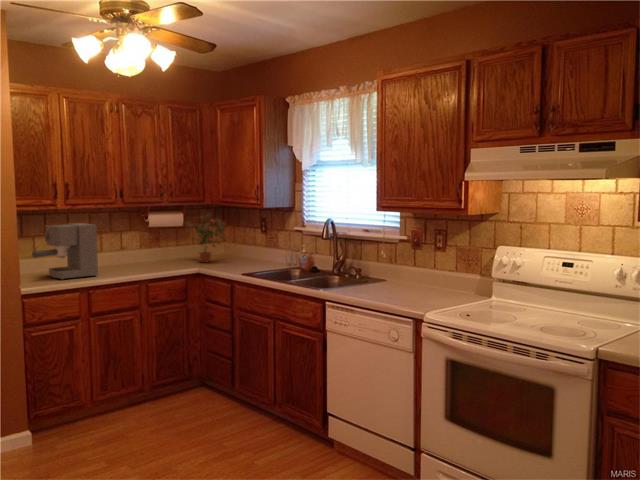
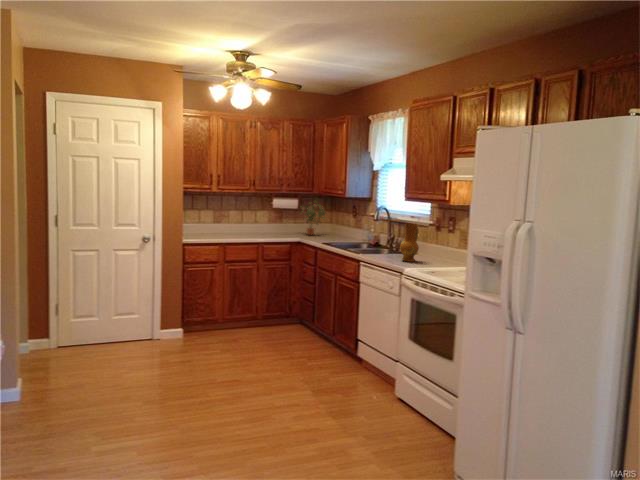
coffee maker: present [32,223,98,280] -> none [194,202,234,237]
ceramic jug: none [390,245,416,299] -> present [400,223,419,262]

